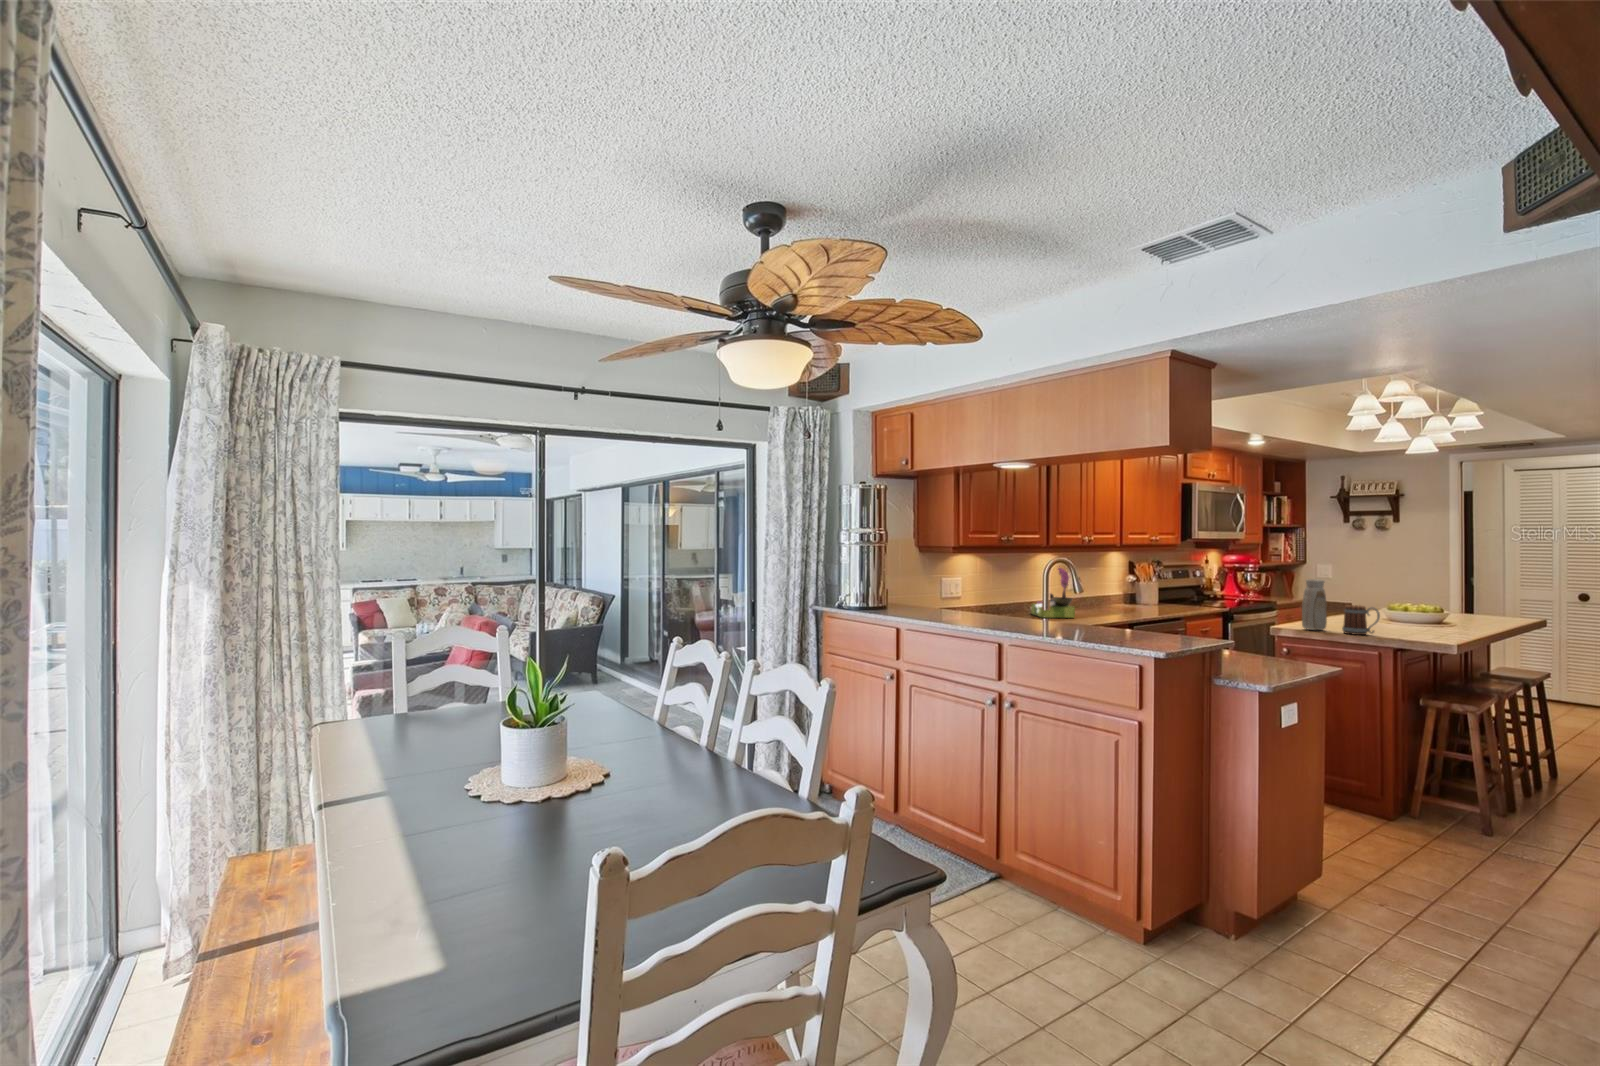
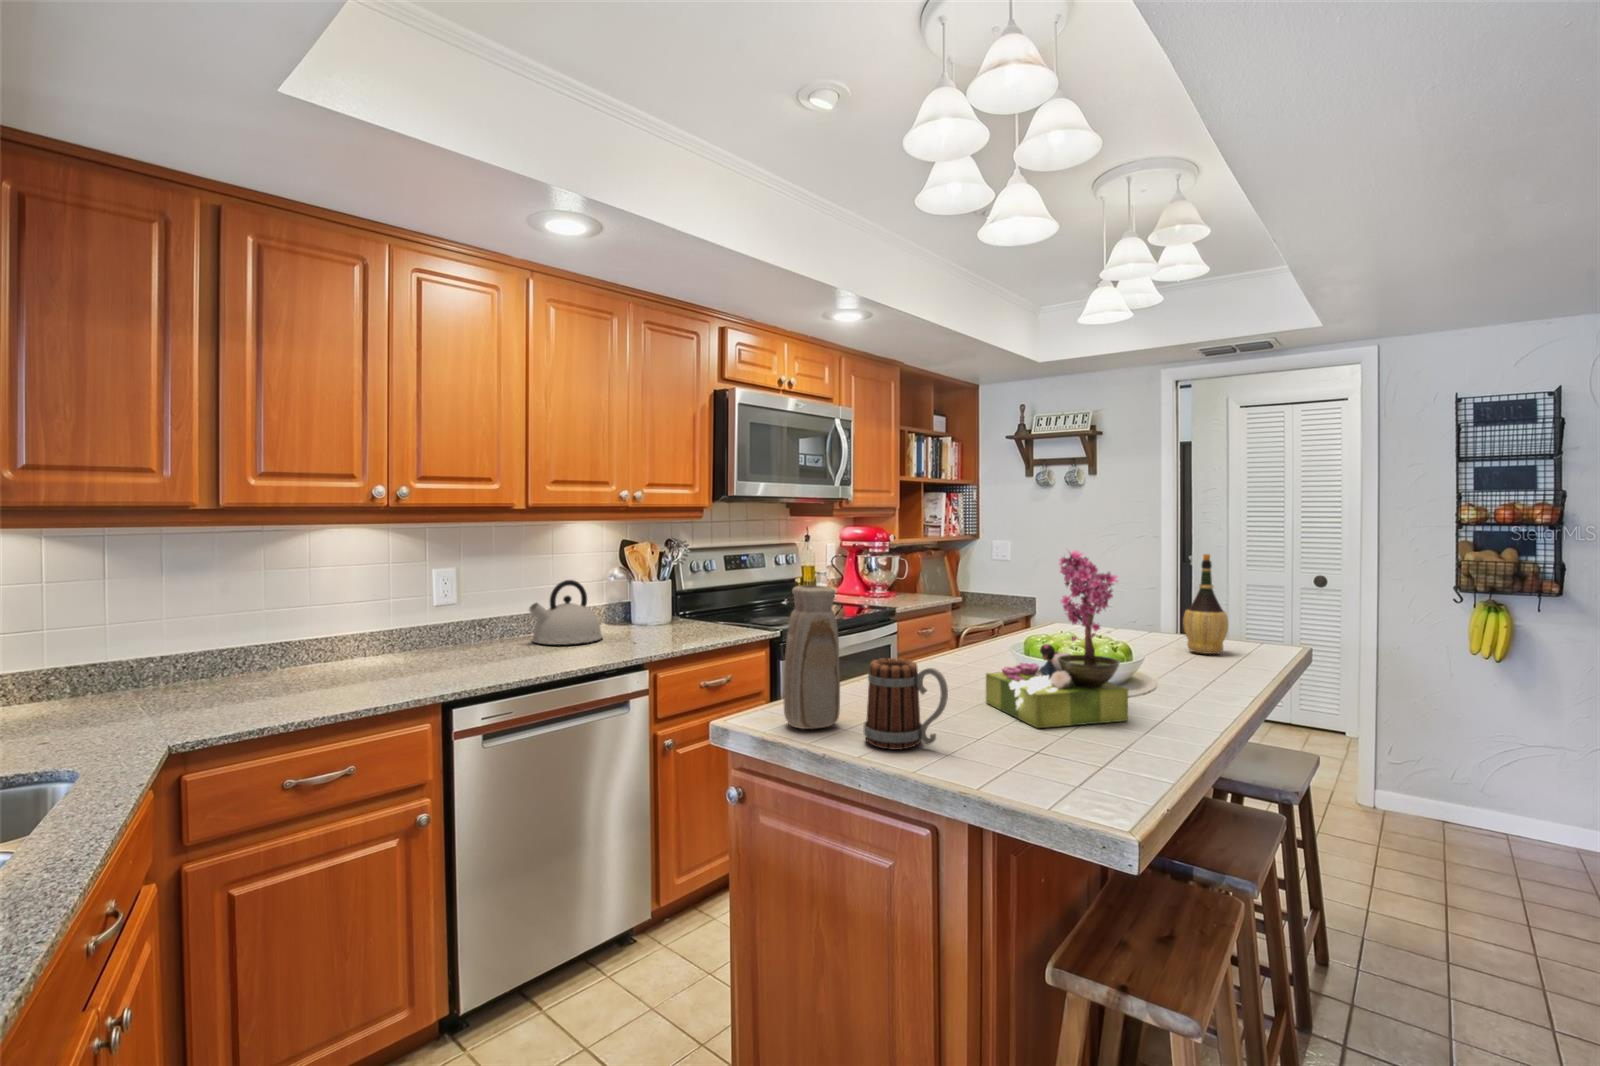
flower arrangement: present [1031,566,1075,618] -> present [986,550,1128,728]
wine bottle: none [1473,572,1500,621] -> present [1183,554,1228,654]
kettle: none [1109,579,1144,608] -> present [529,580,603,645]

